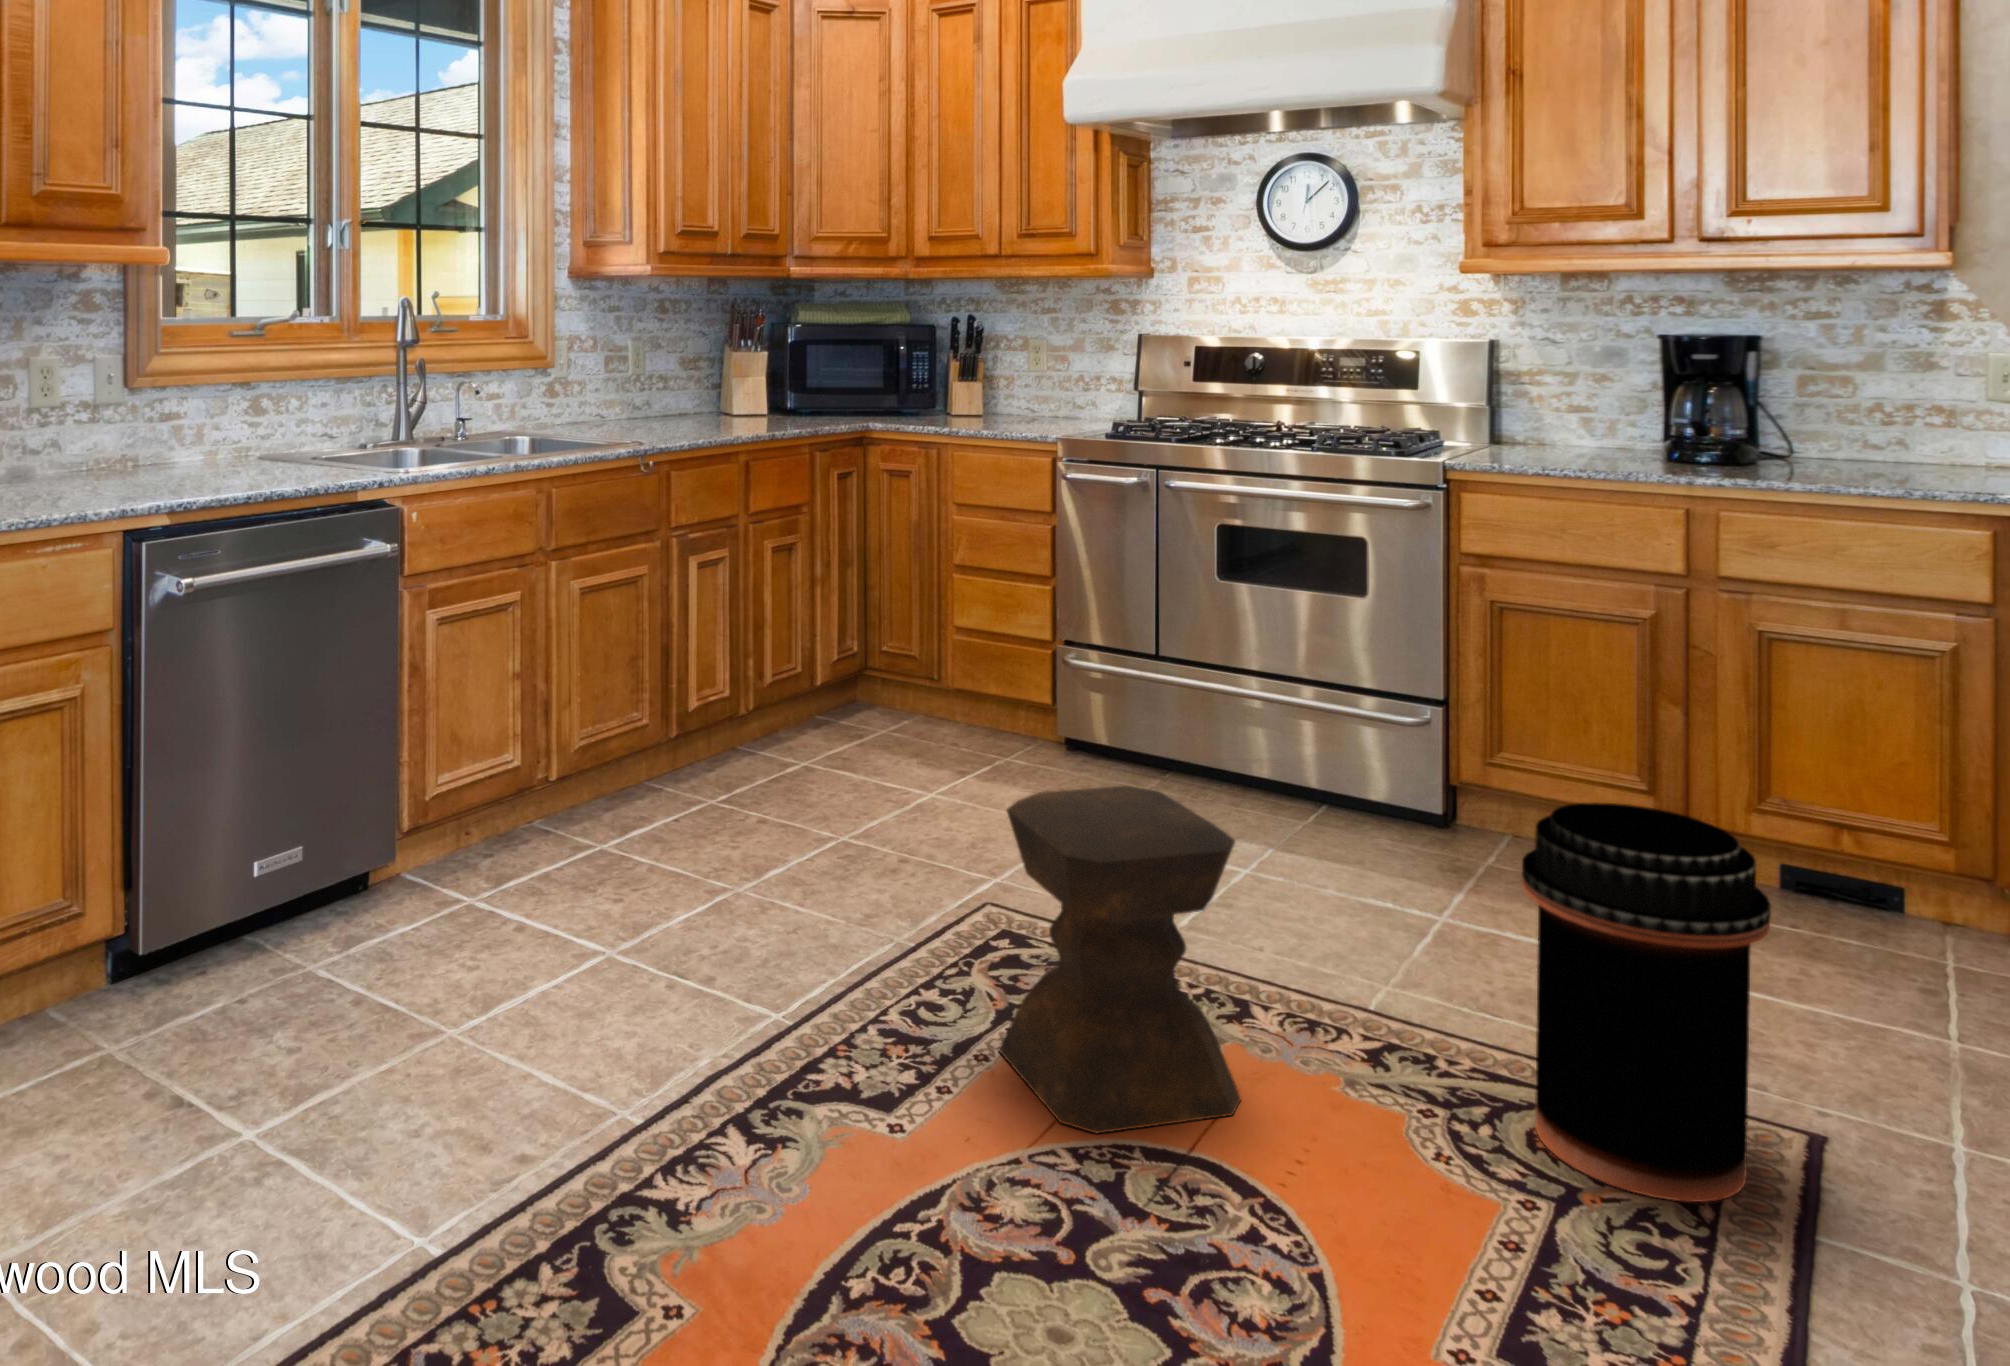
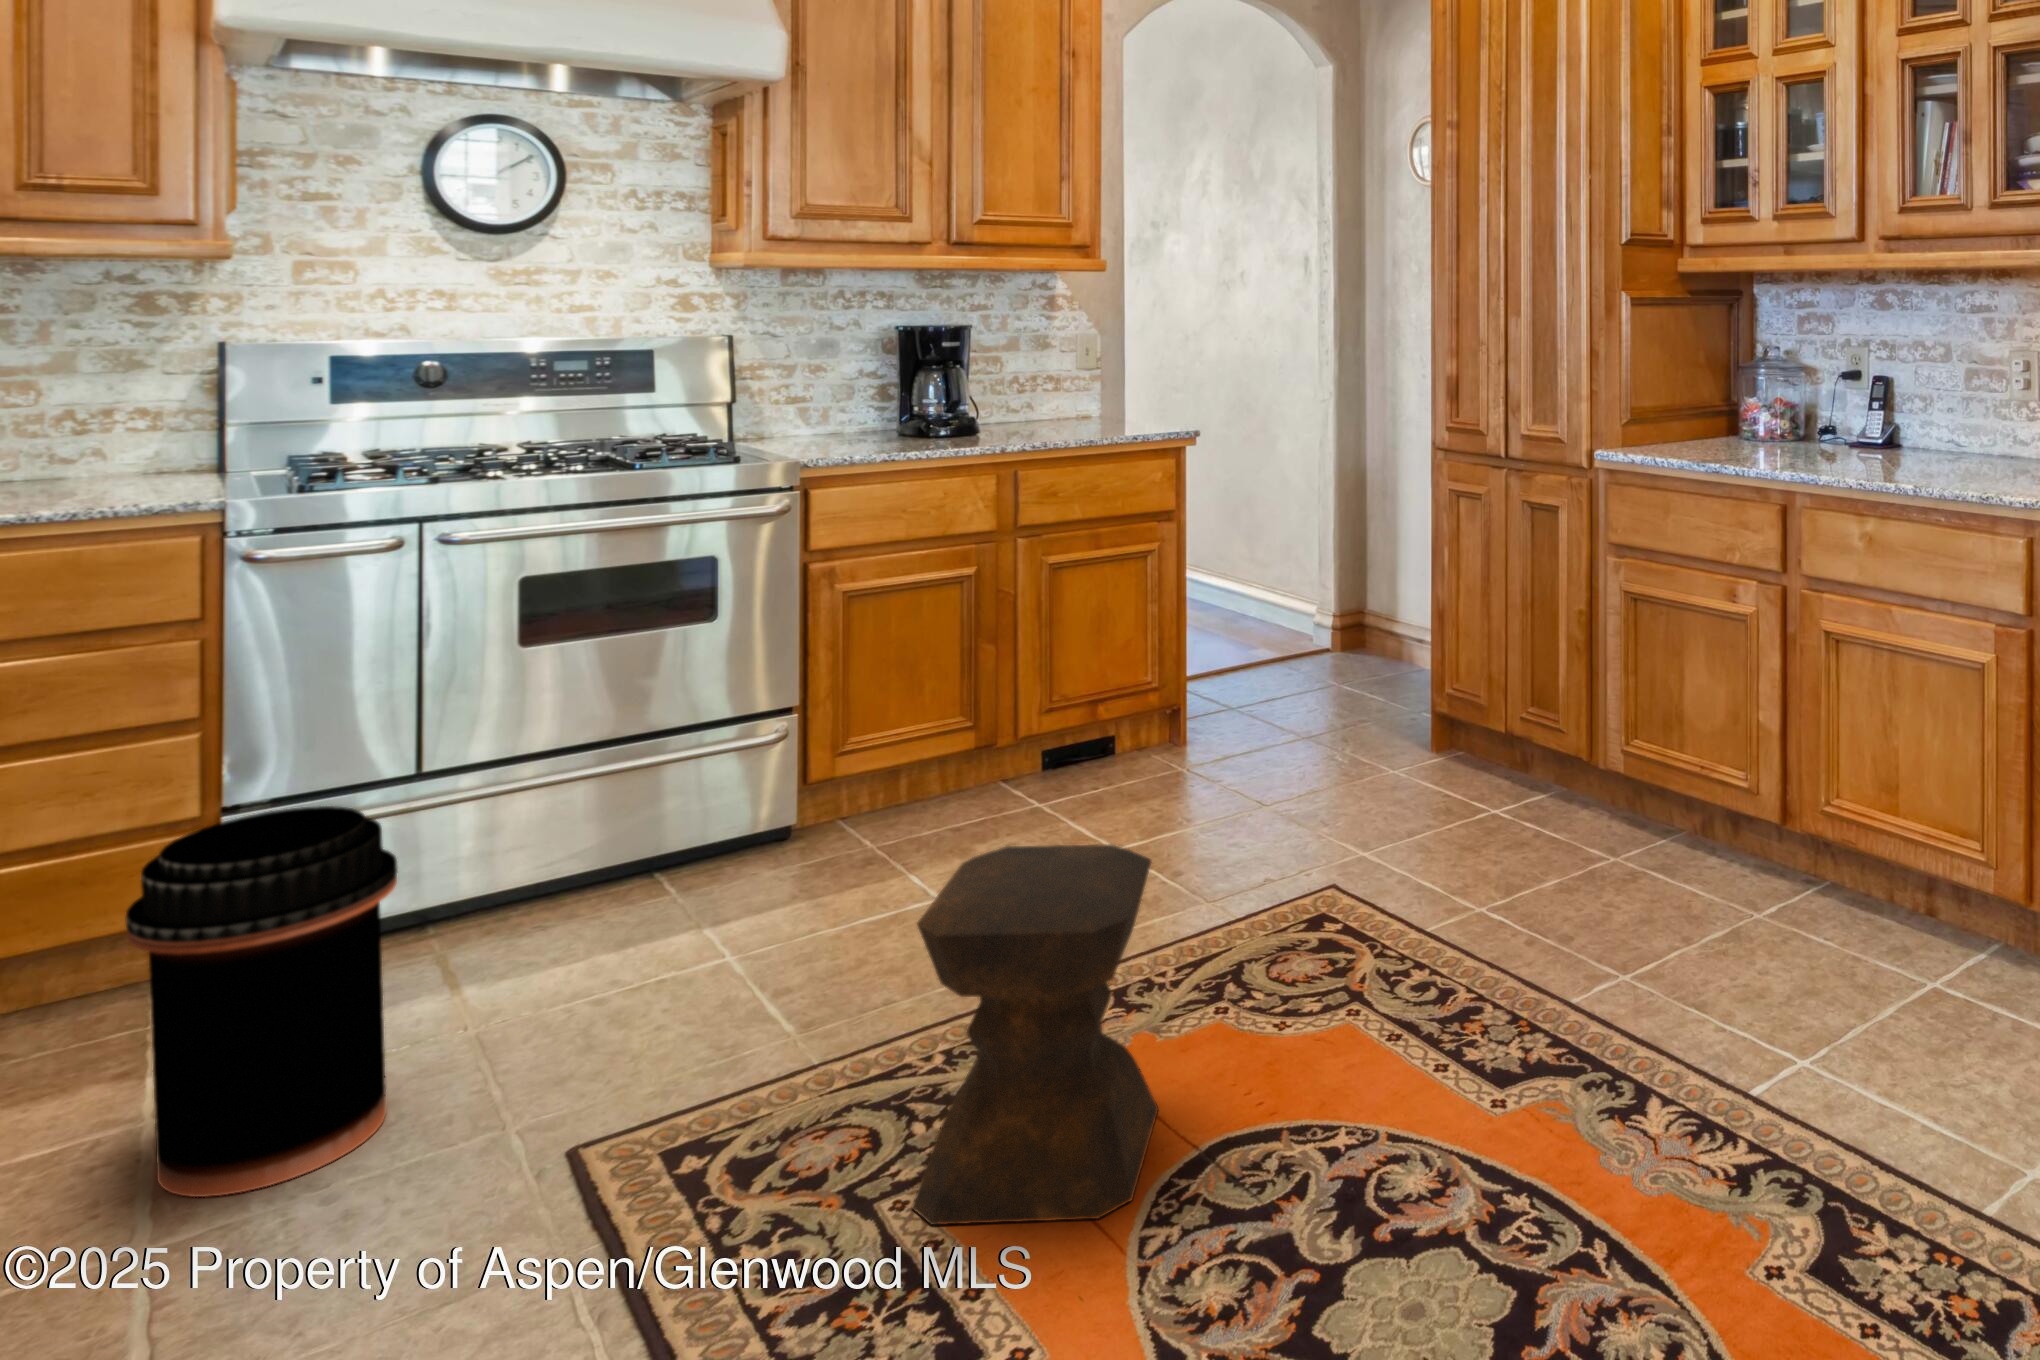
trash can: present [1522,803,1771,1202] -> present [125,806,397,1197]

